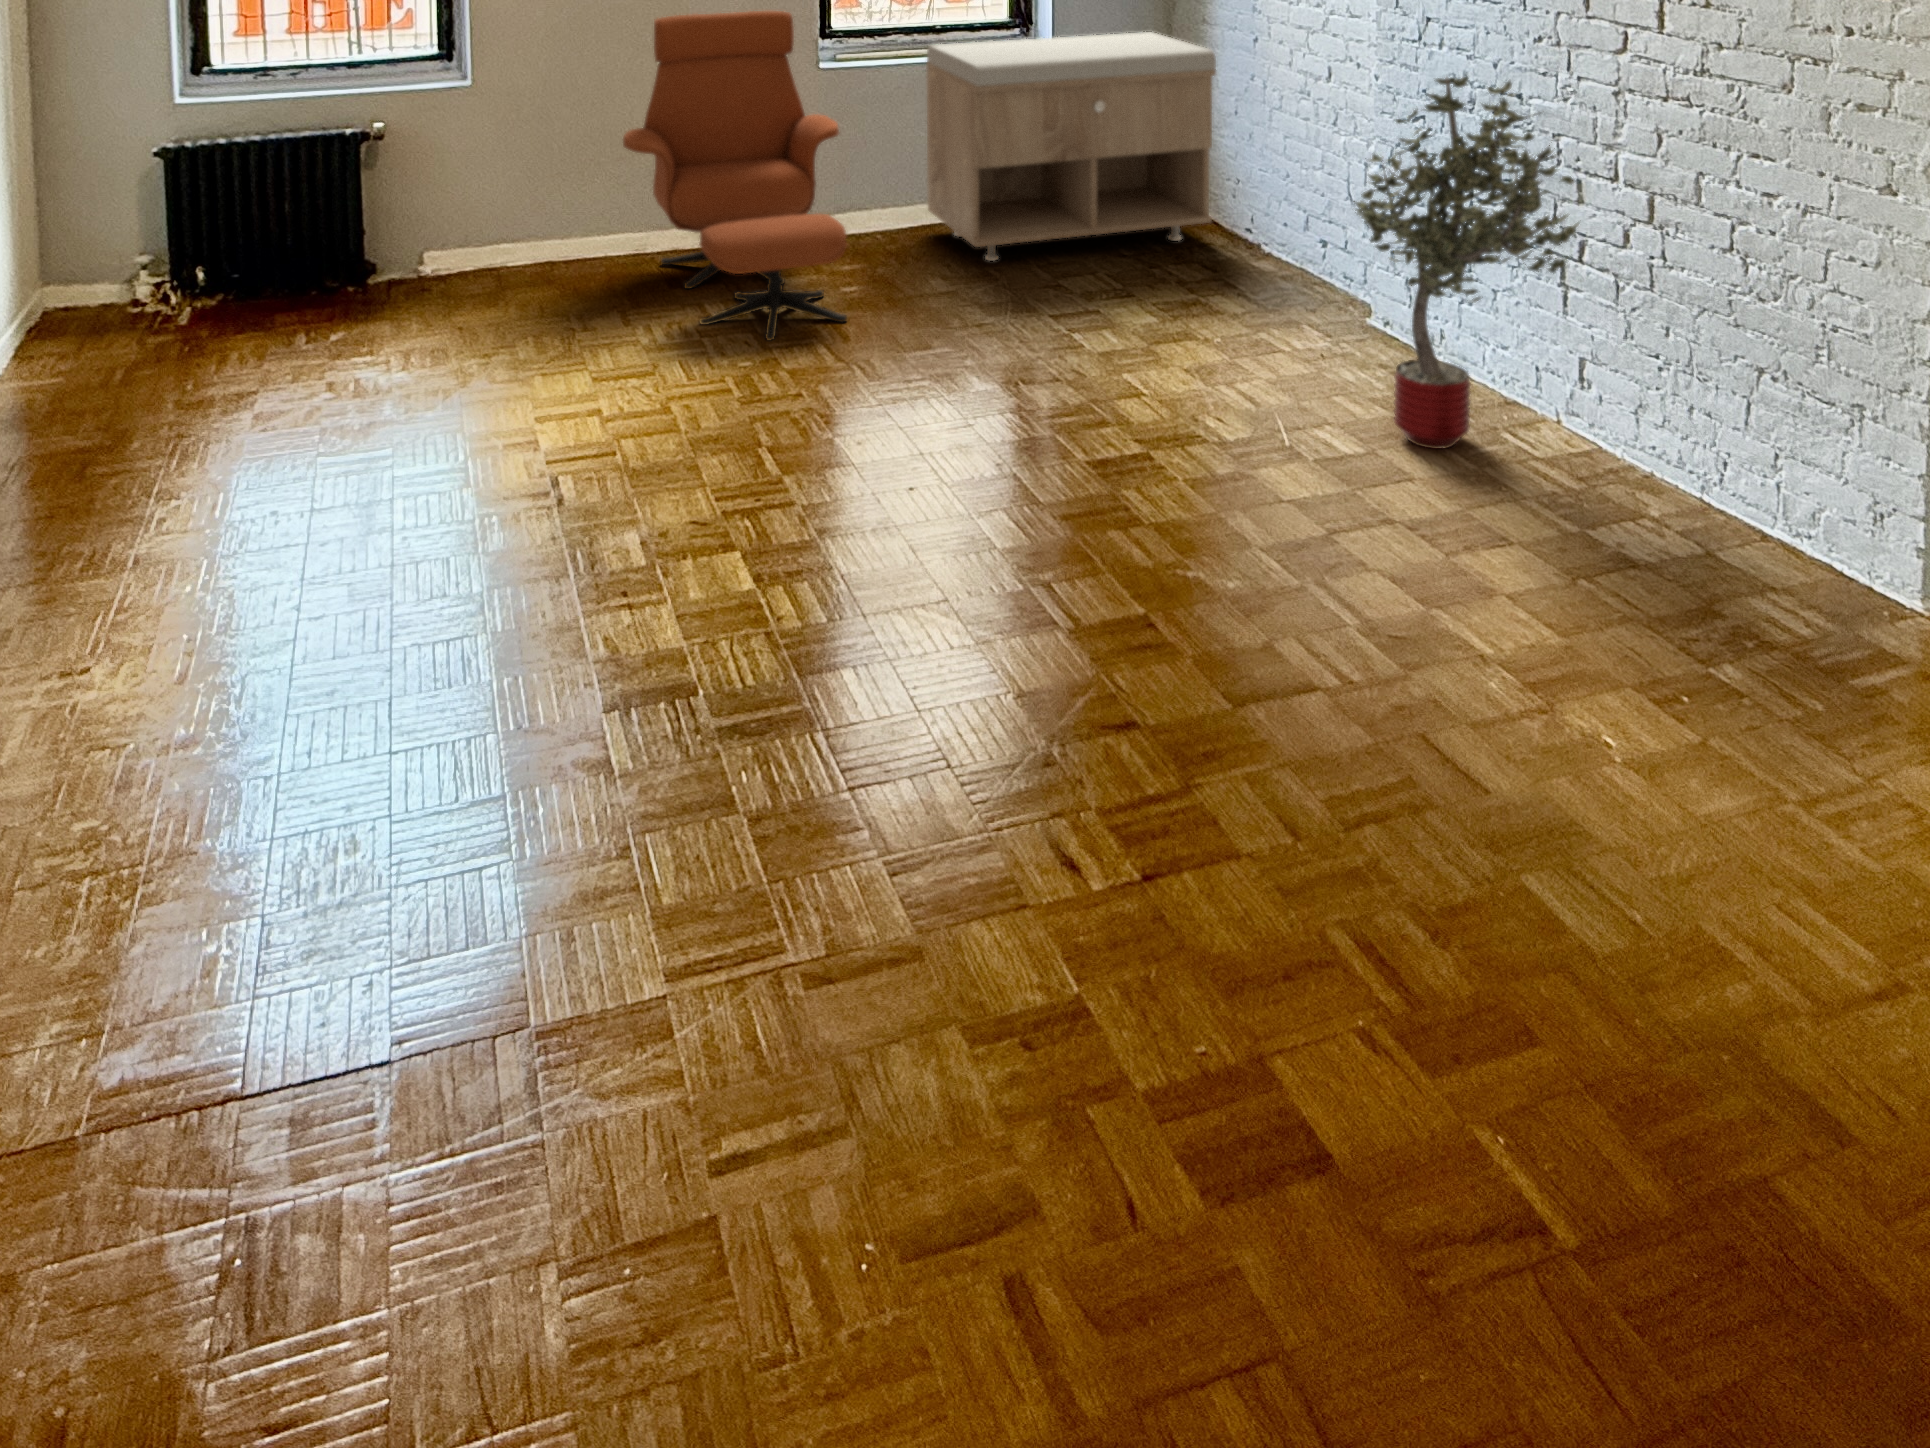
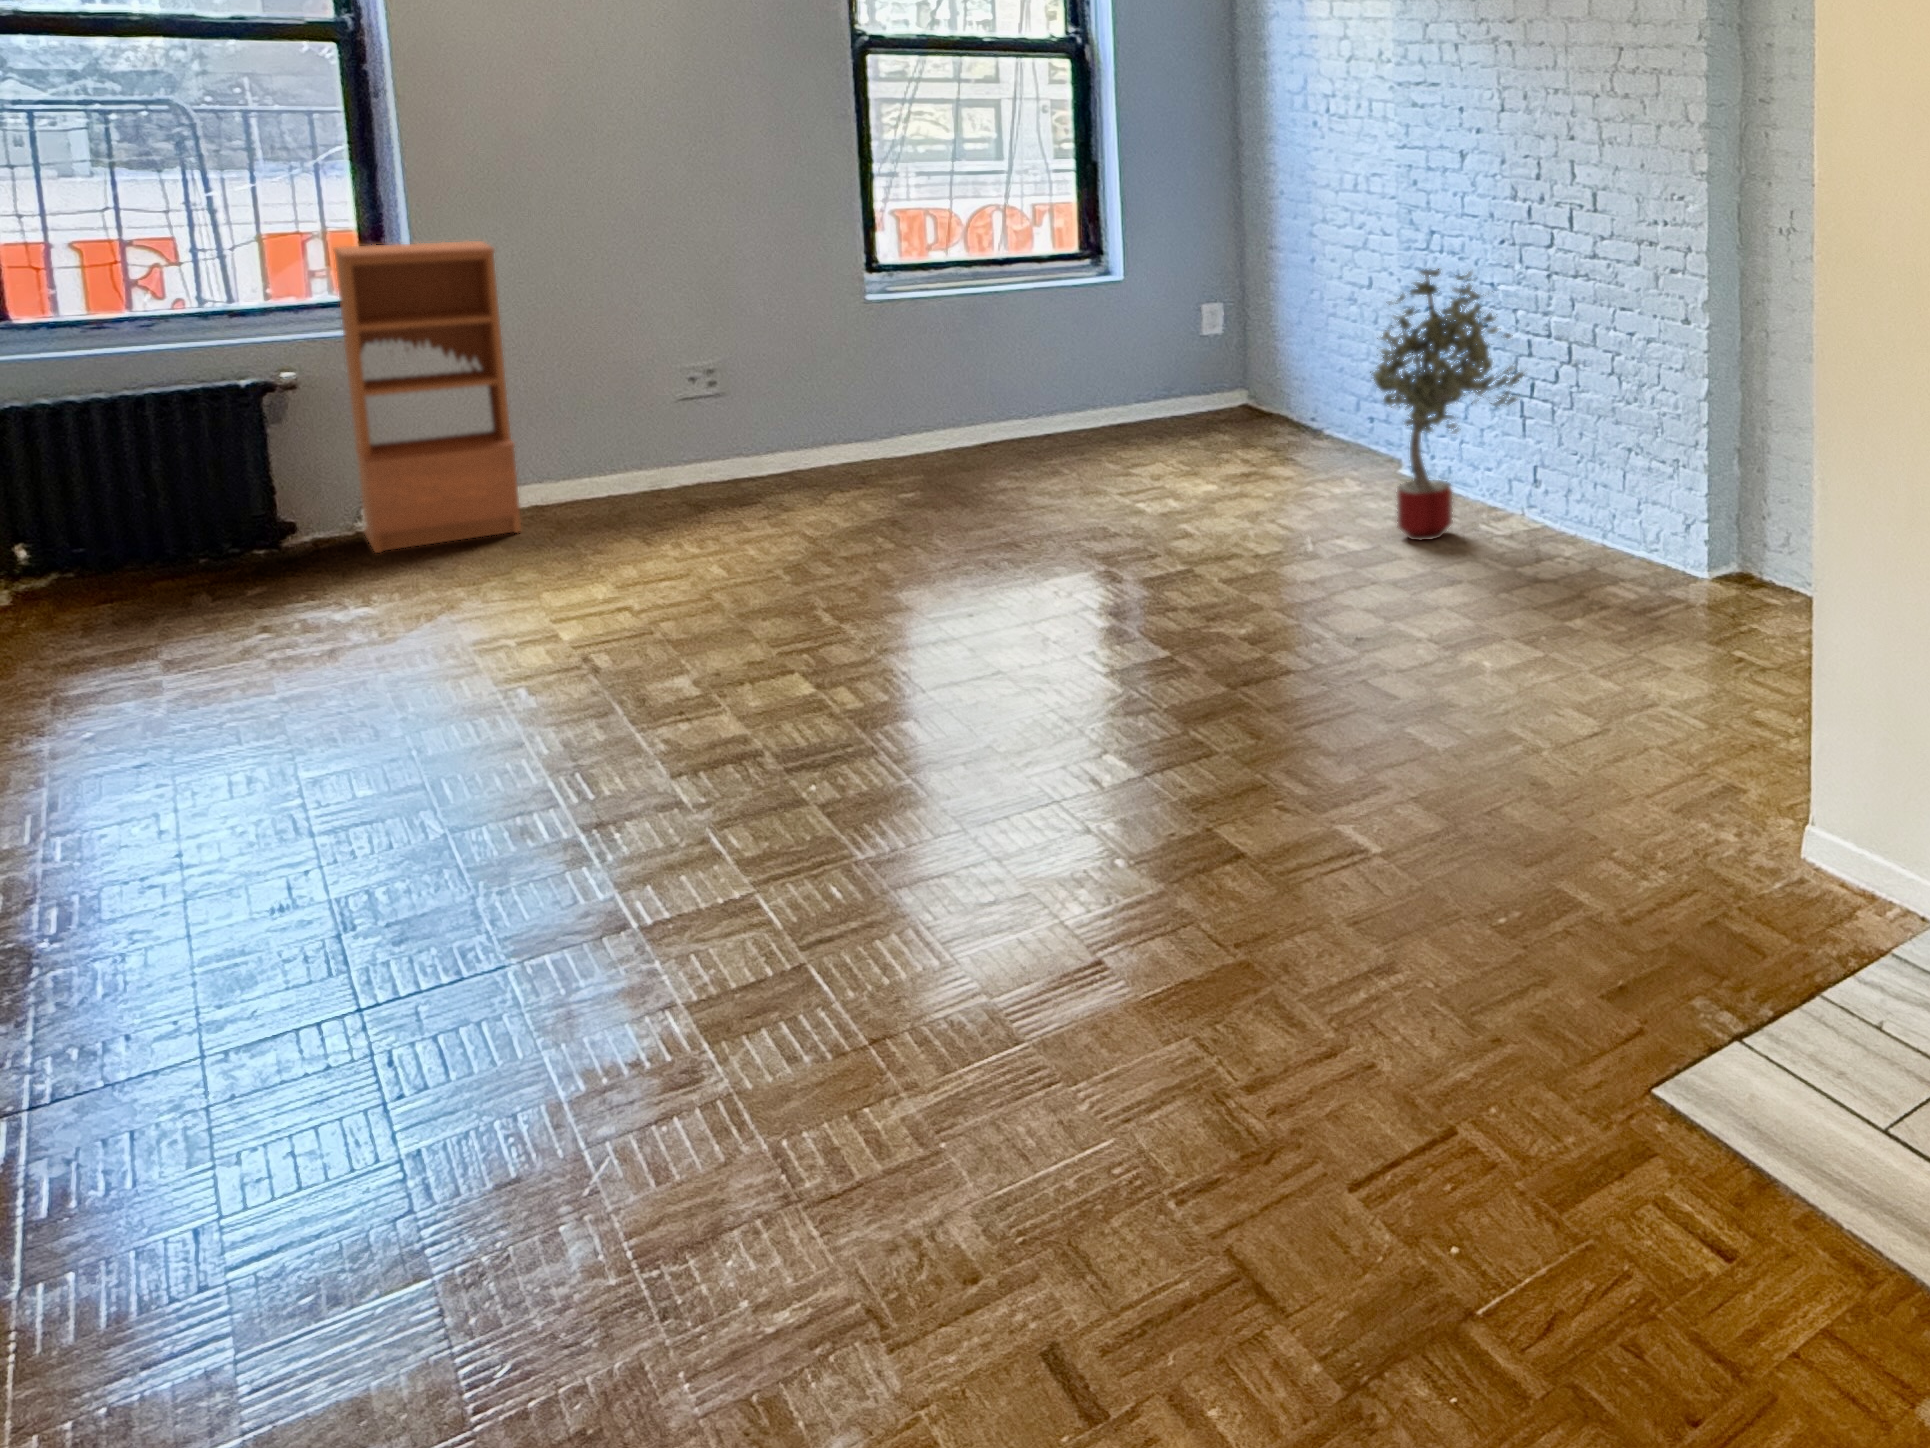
bookcase: none [415,3,533,303] -> present [334,241,521,553]
lounge chair: present [623,11,847,340] -> none [628,245,908,541]
storage bench: present [926,32,1216,261] -> none [987,260,1282,467]

